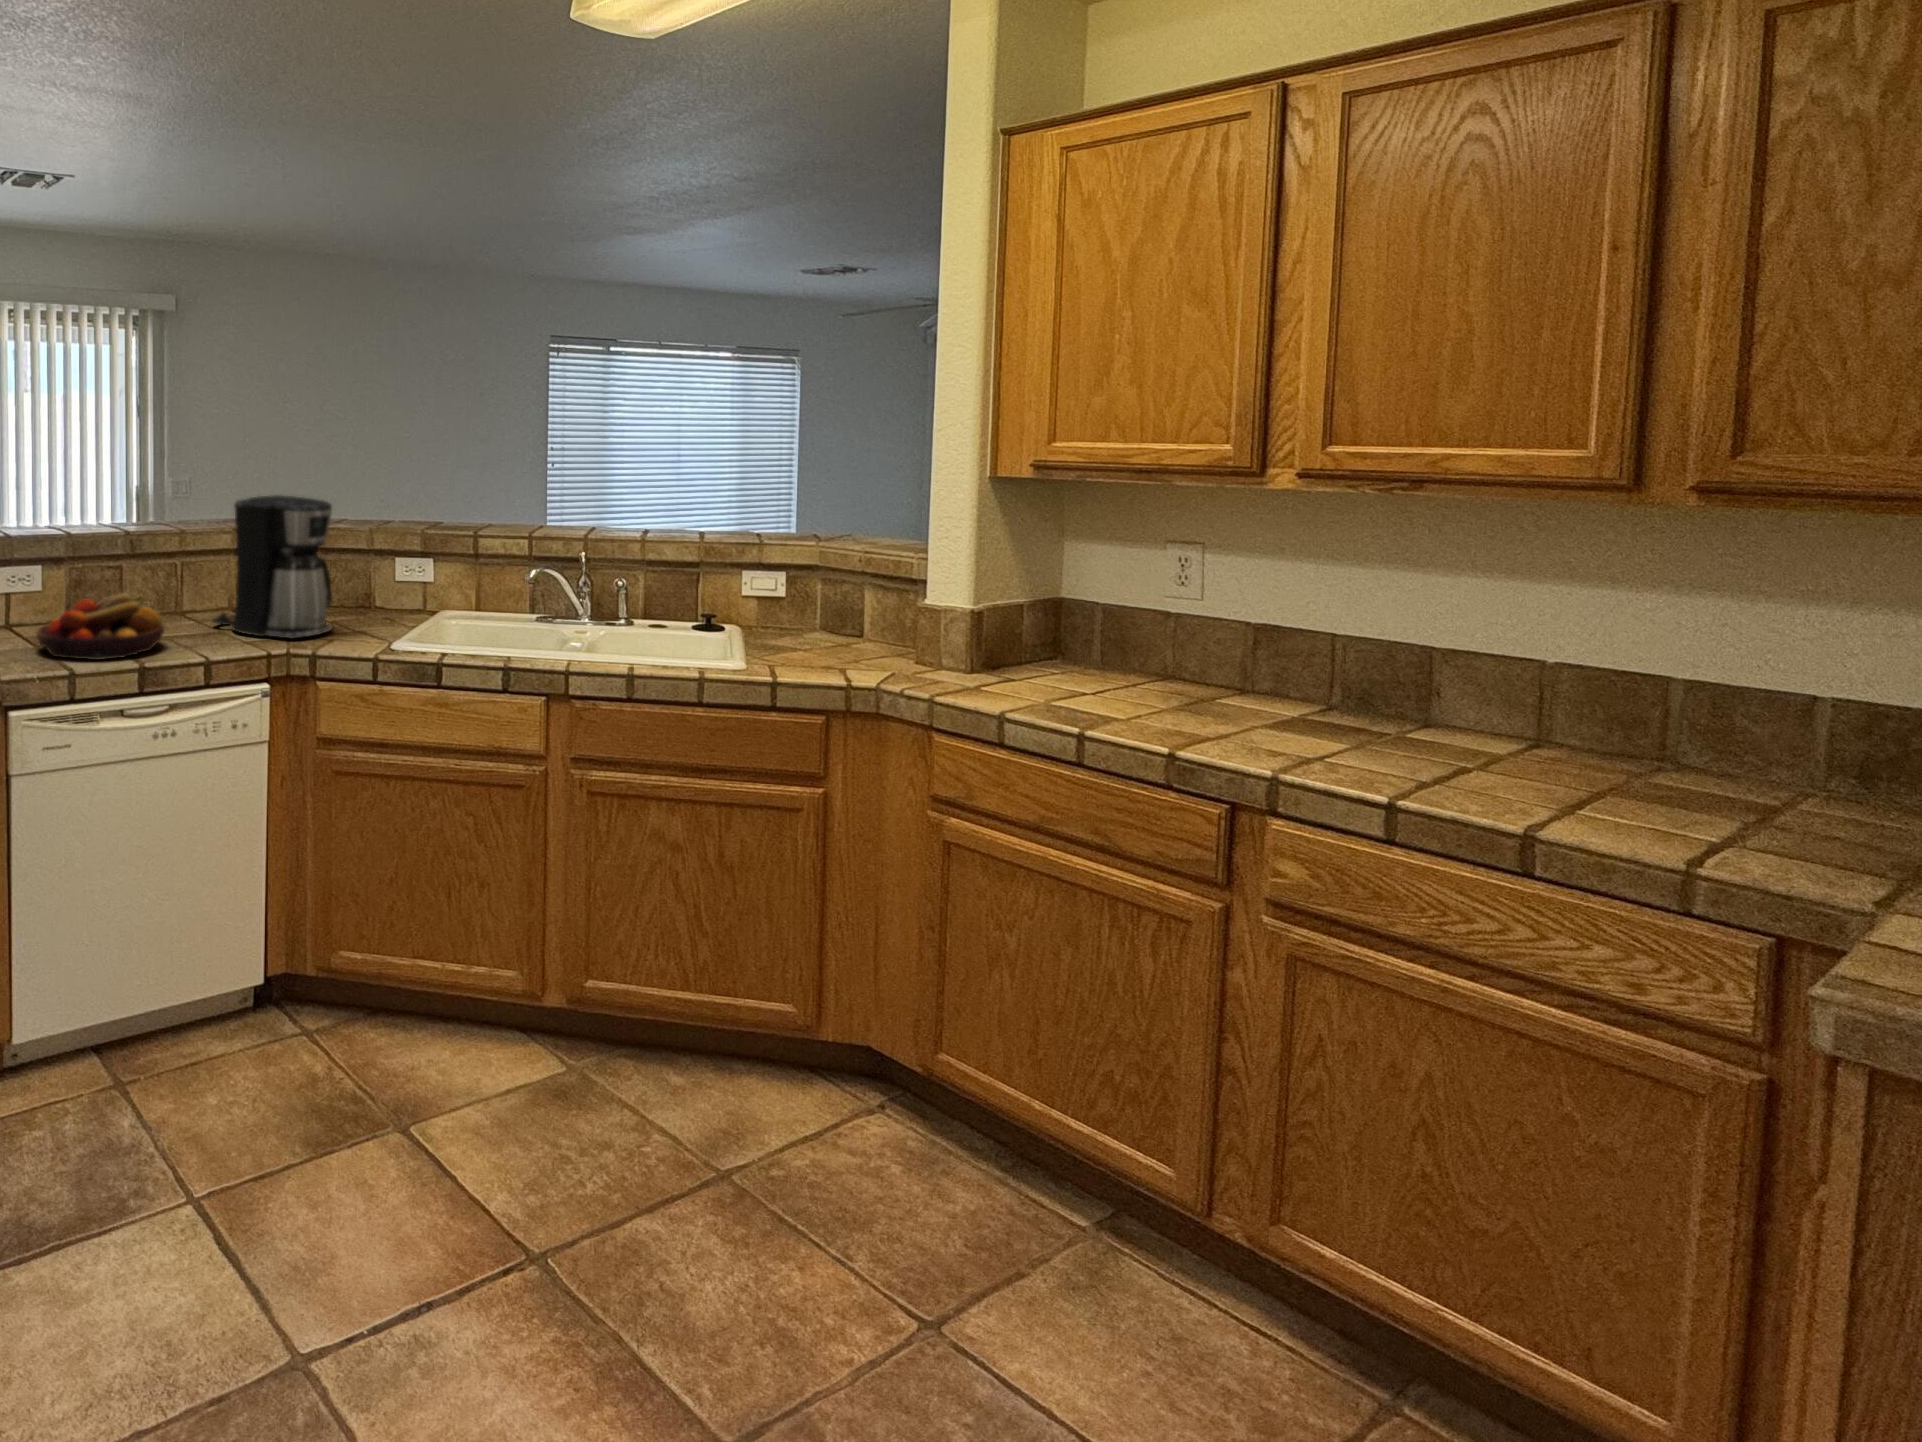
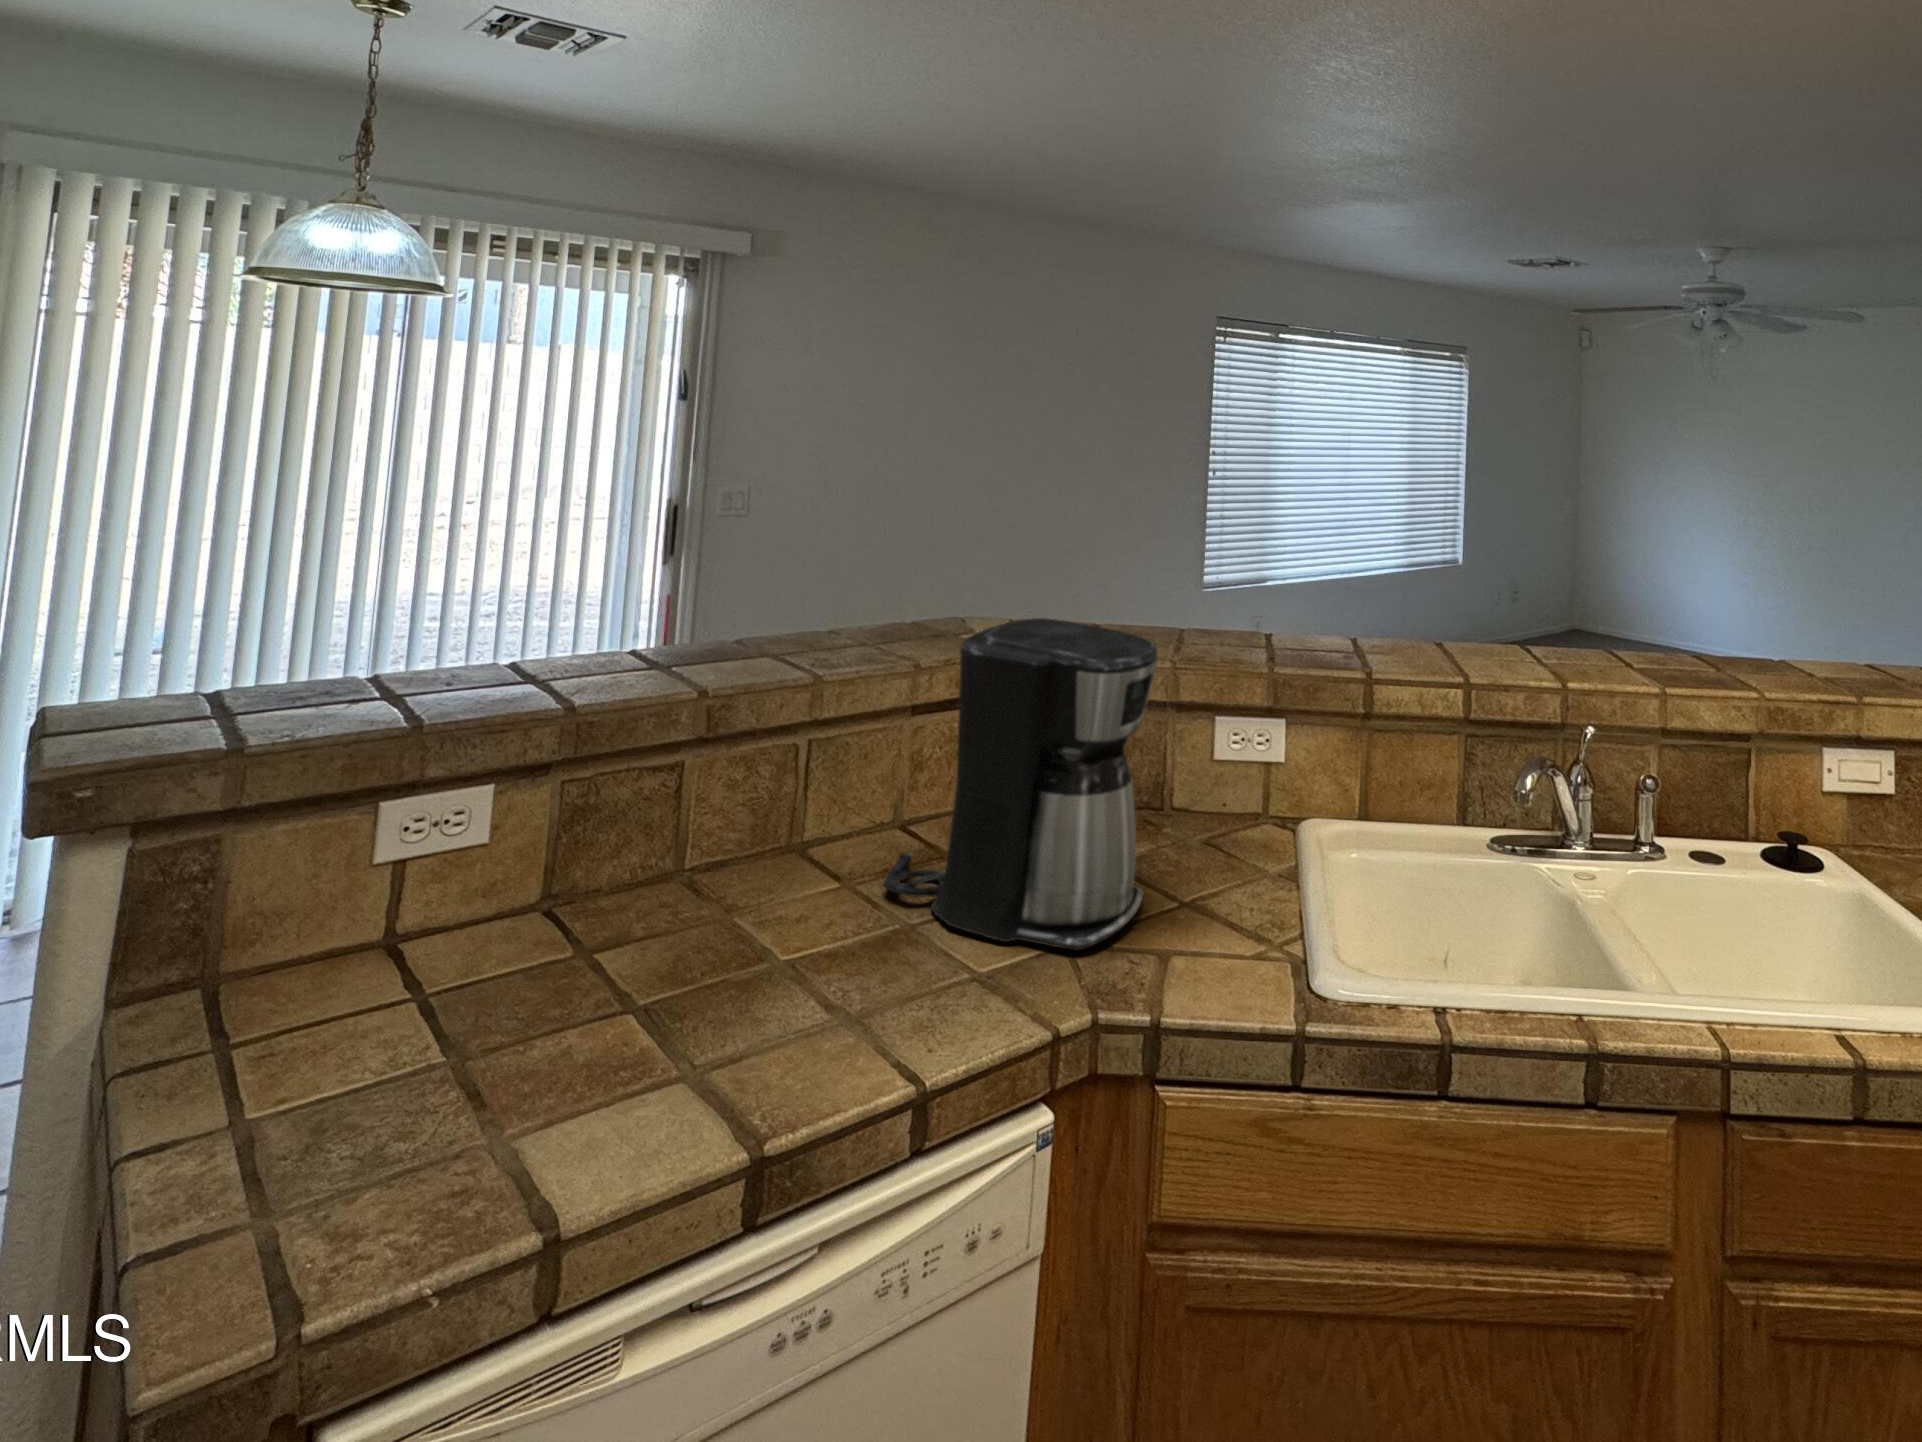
fruit bowl: present [37,593,164,660] -> none [455,855,800,1130]

